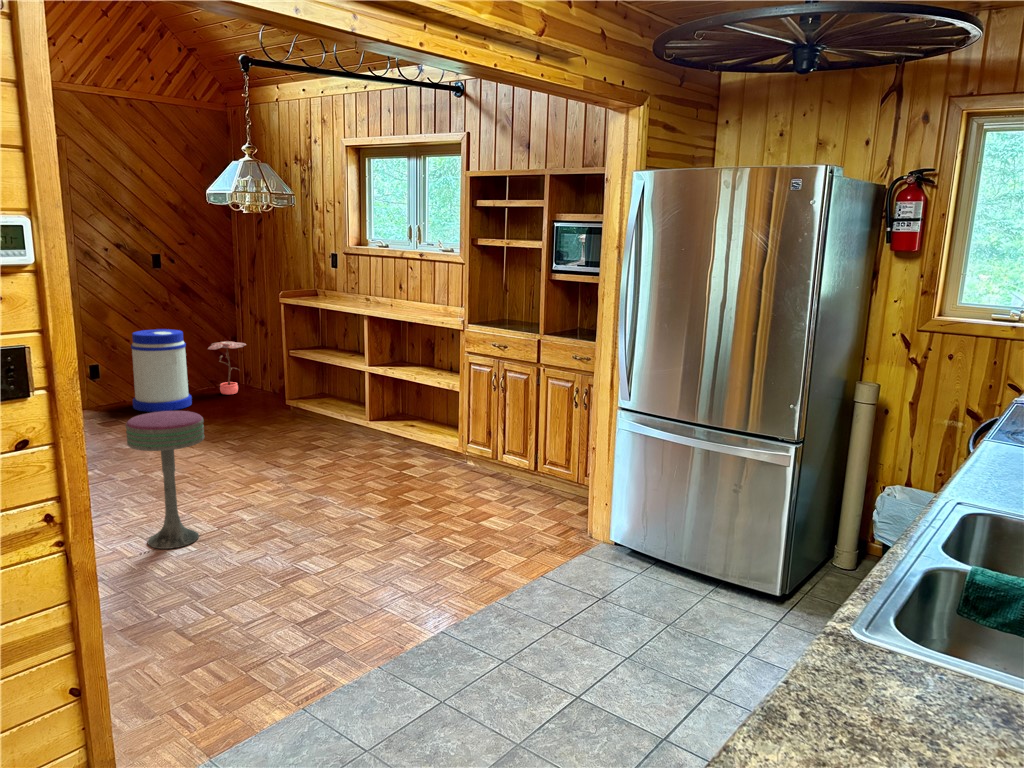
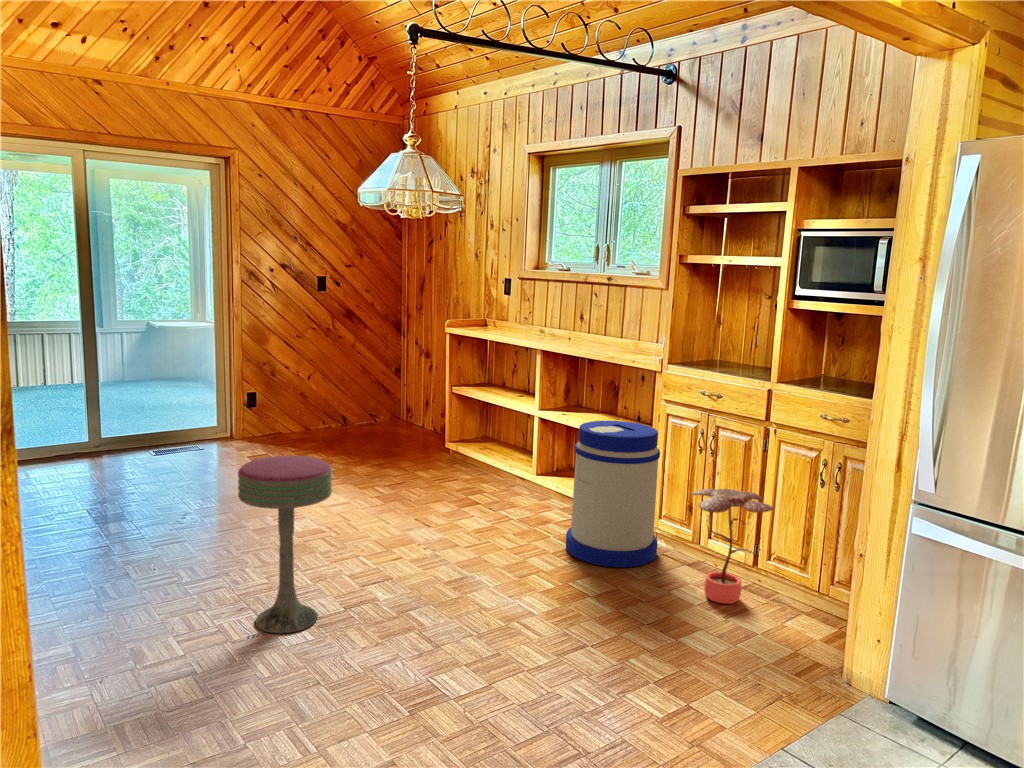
trash can: present [131,329,192,412] -> present [566,421,660,567]
potted plant: present [208,341,246,395] -> present [691,489,774,604]

